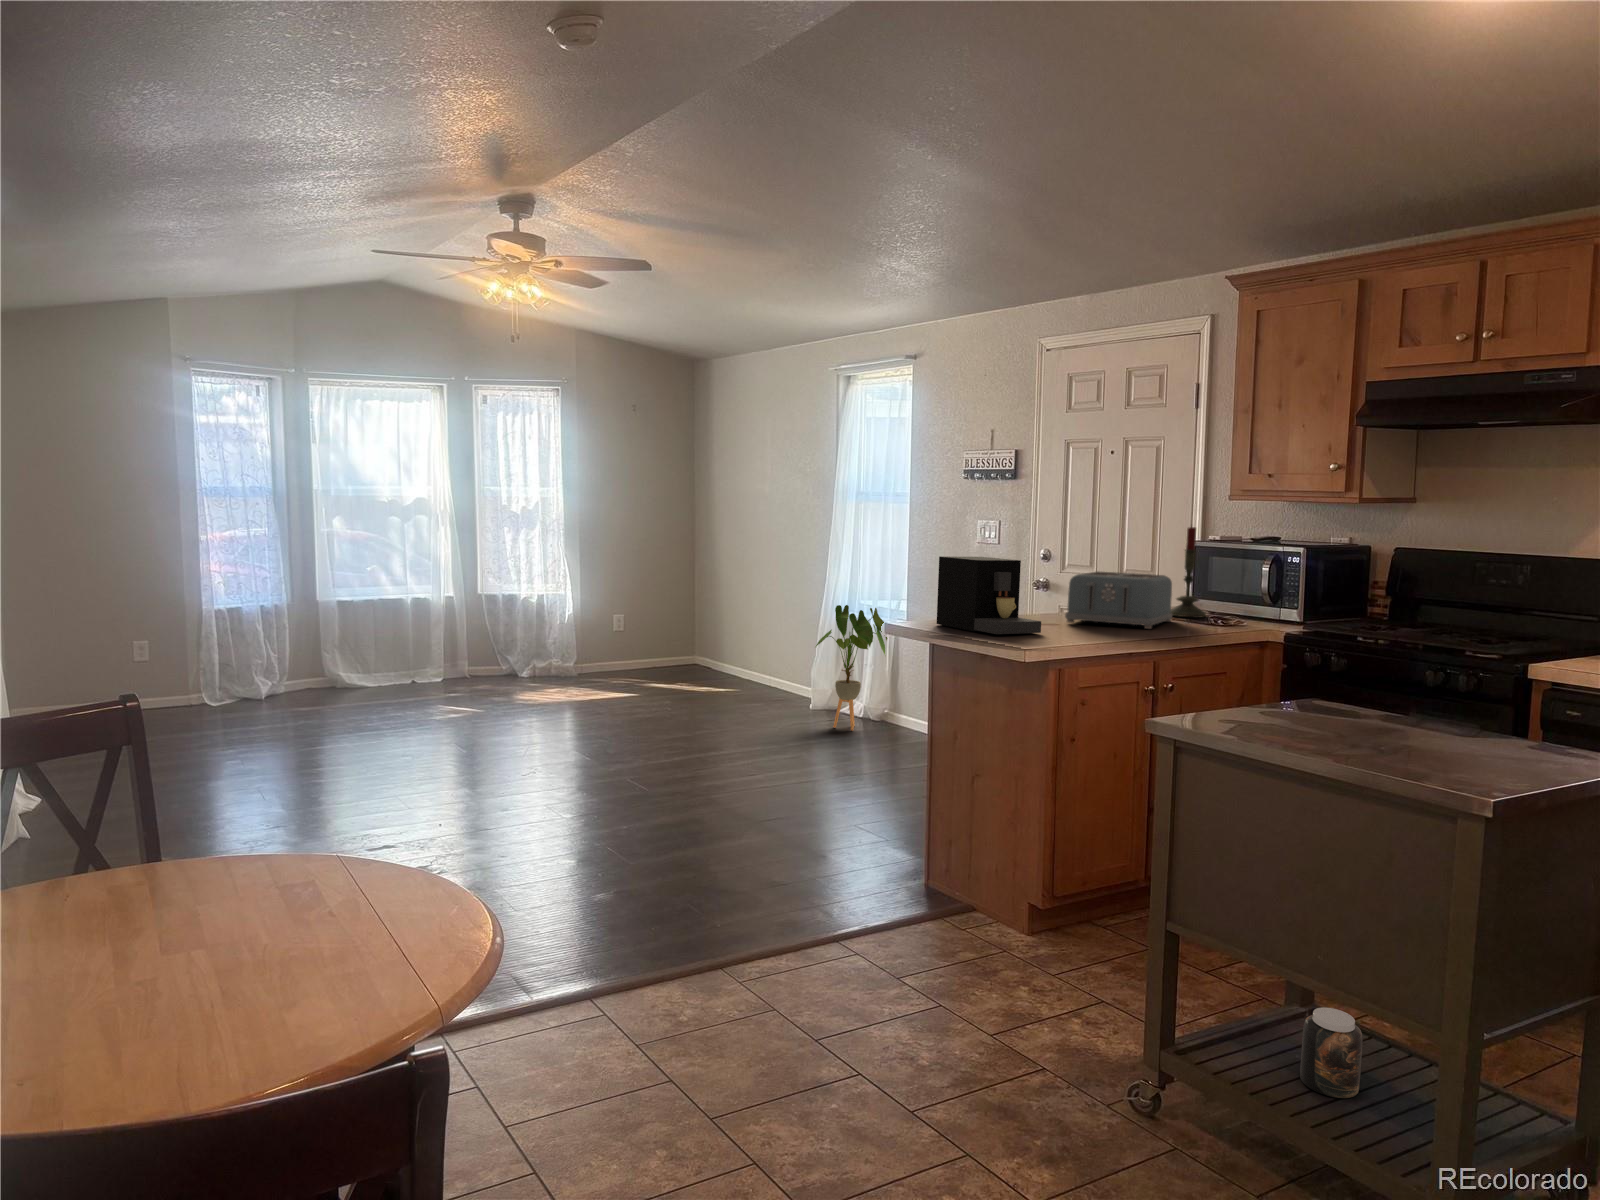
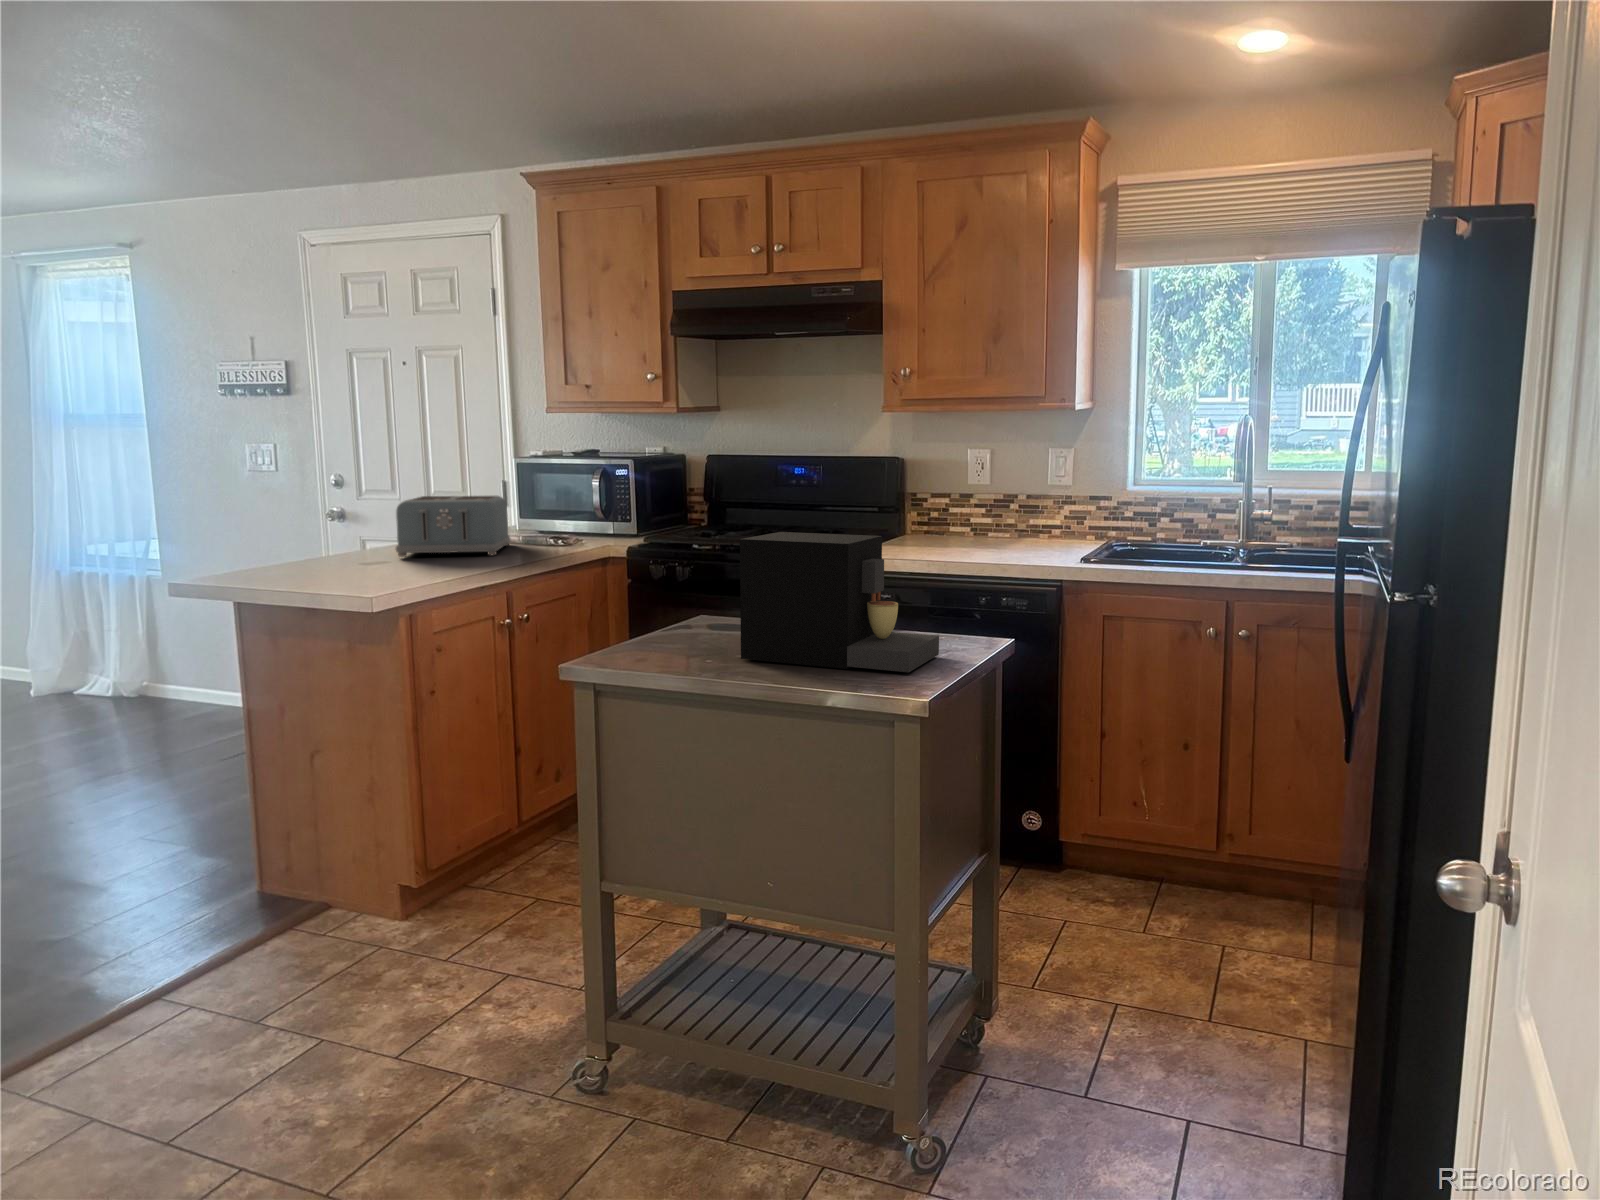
candle: present [1171,527,1206,618] -> none [501,440,540,539]
coffee maker: present [937,556,1041,634] -> present [740,532,939,672]
house plant: present [816,605,887,730] -> none [27,560,139,718]
jar: present [1300,1008,1362,1098] -> none [736,915,789,1003]

